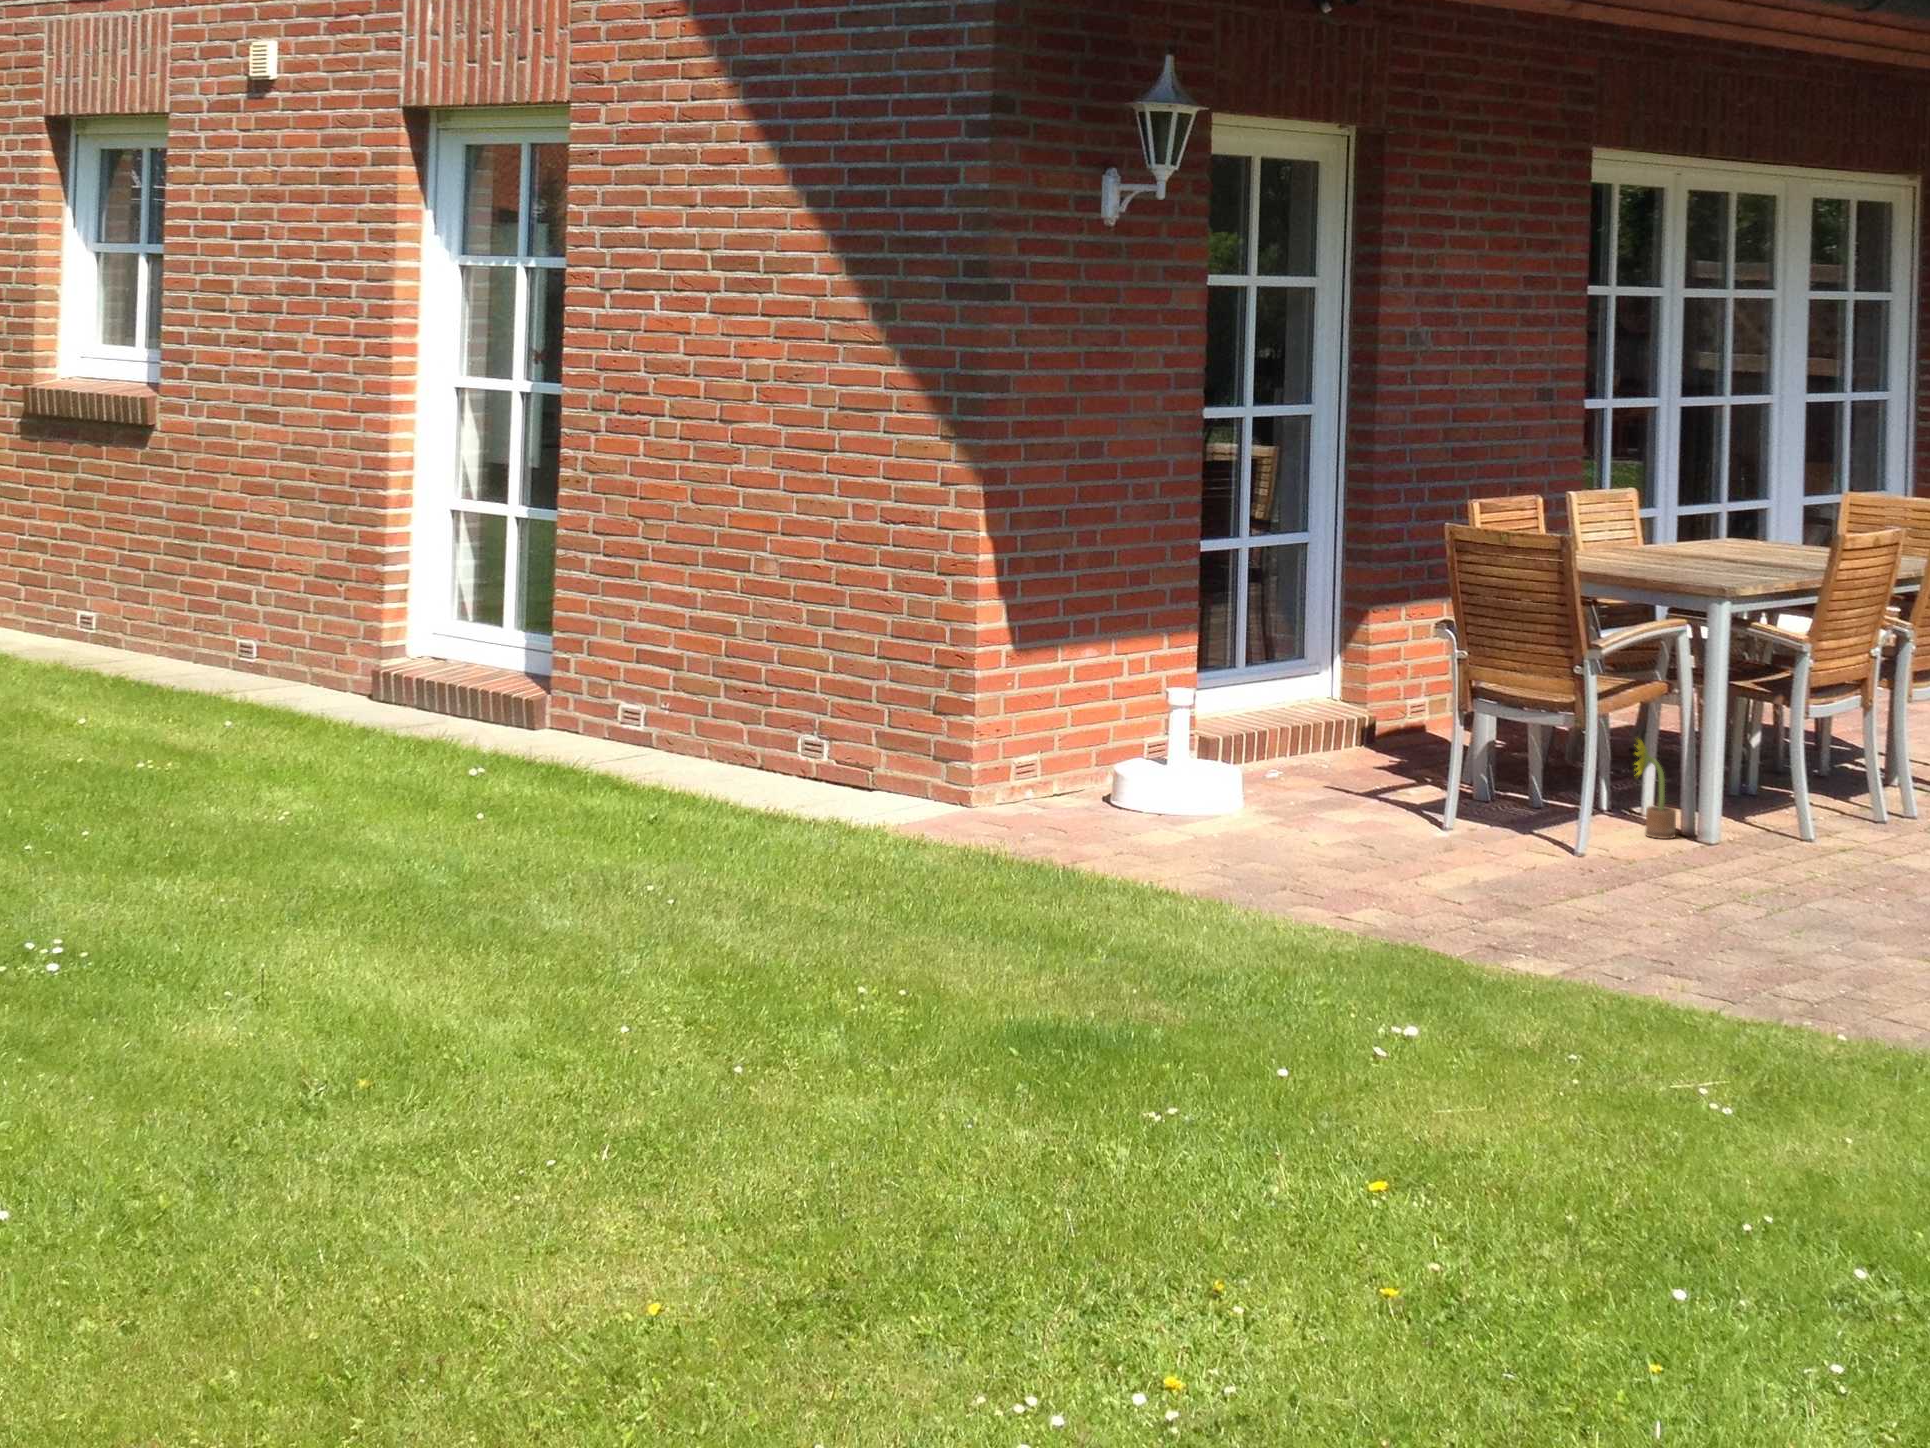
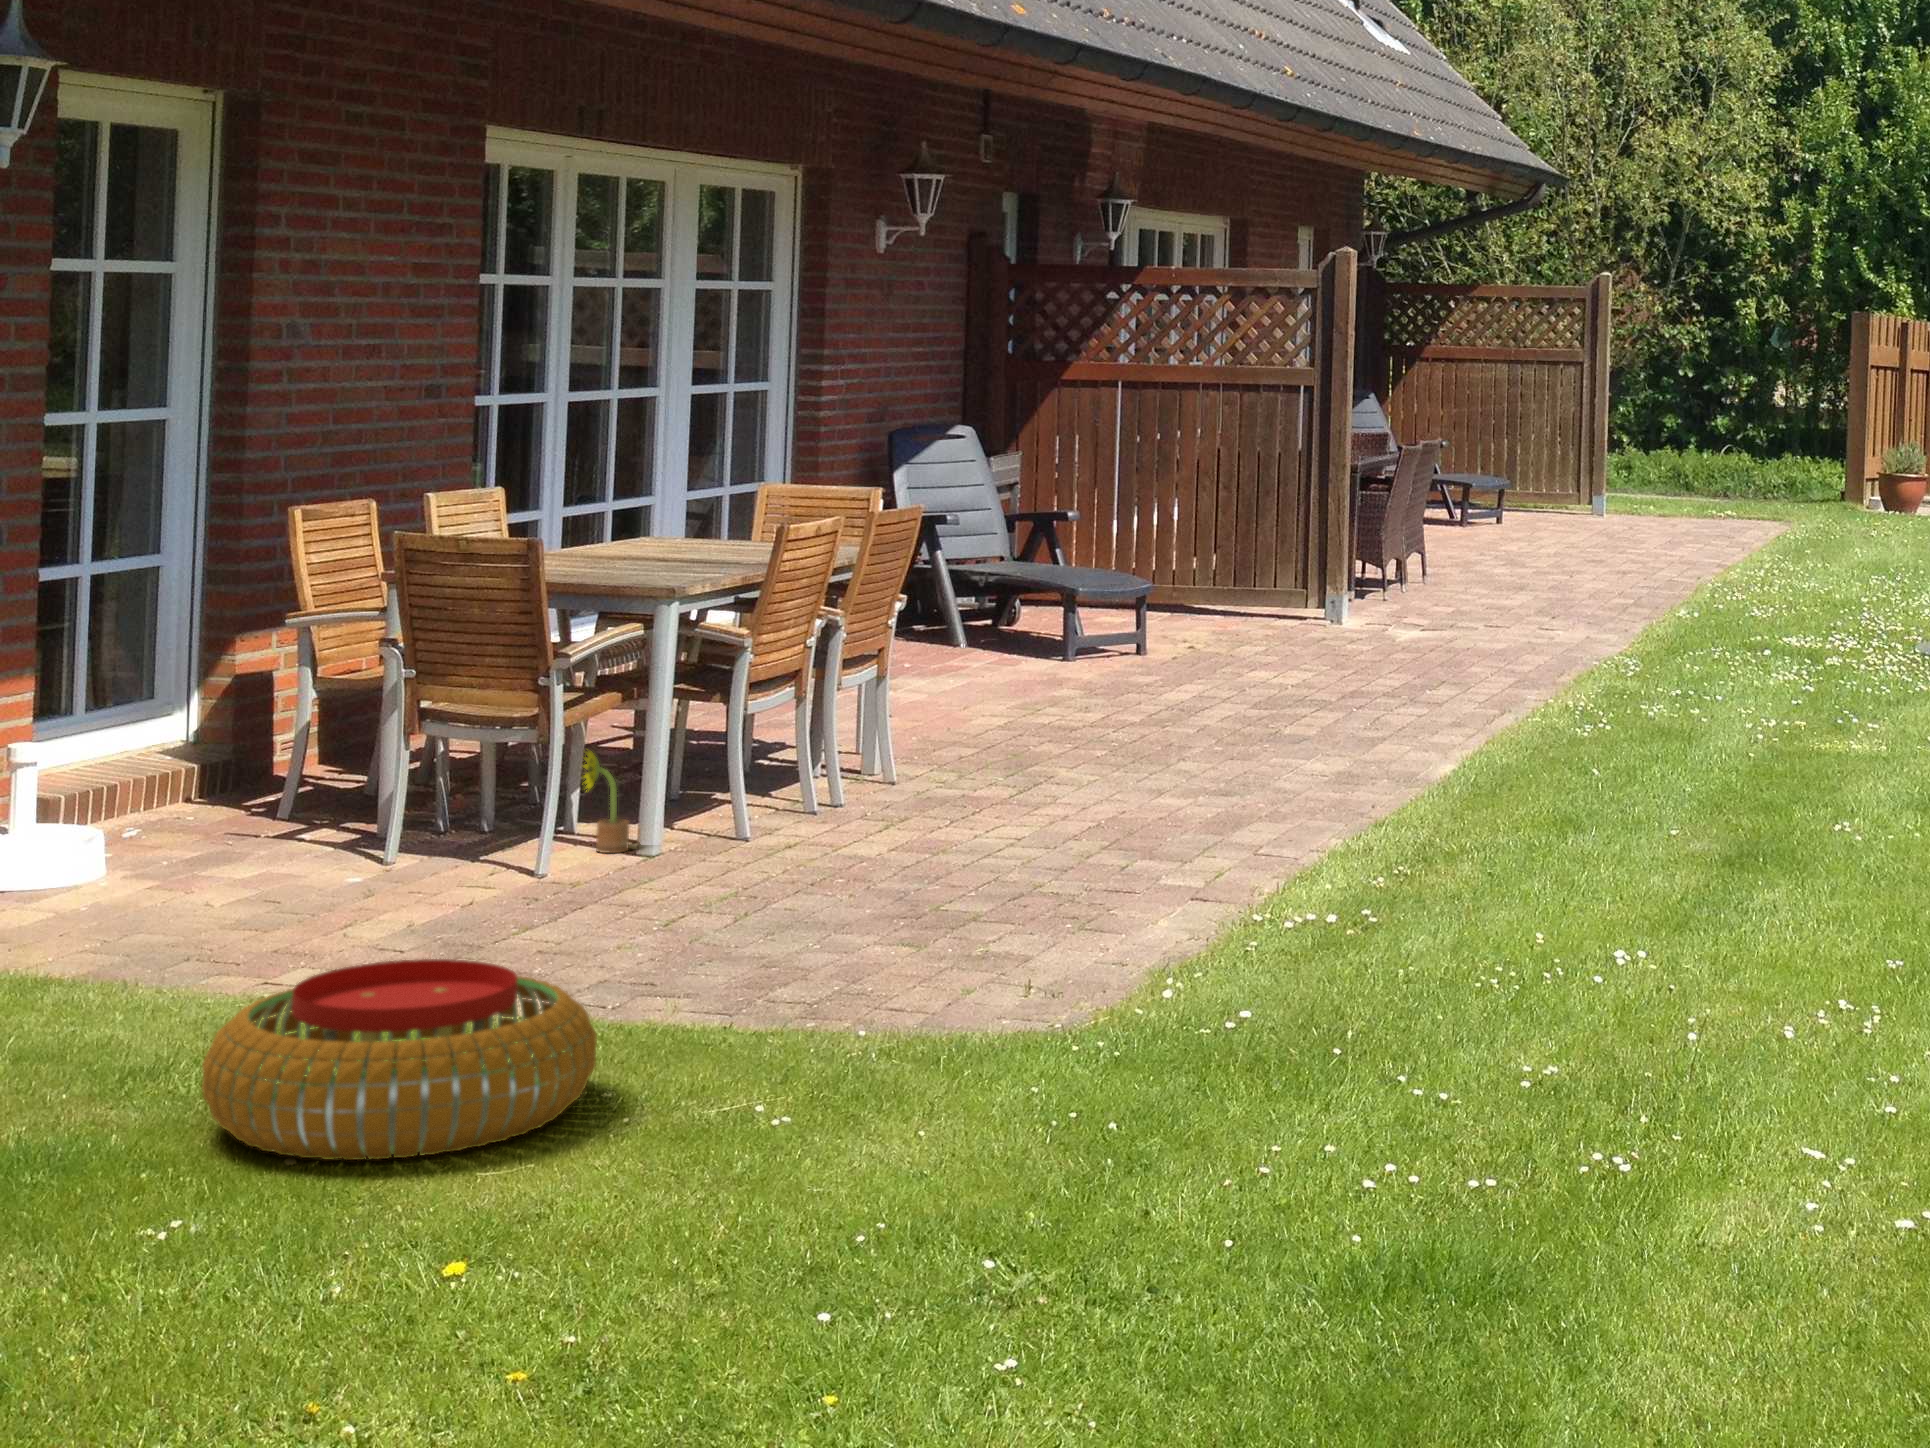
pouf: none [1230,906,1558,1082] -> present [202,959,597,1160]

